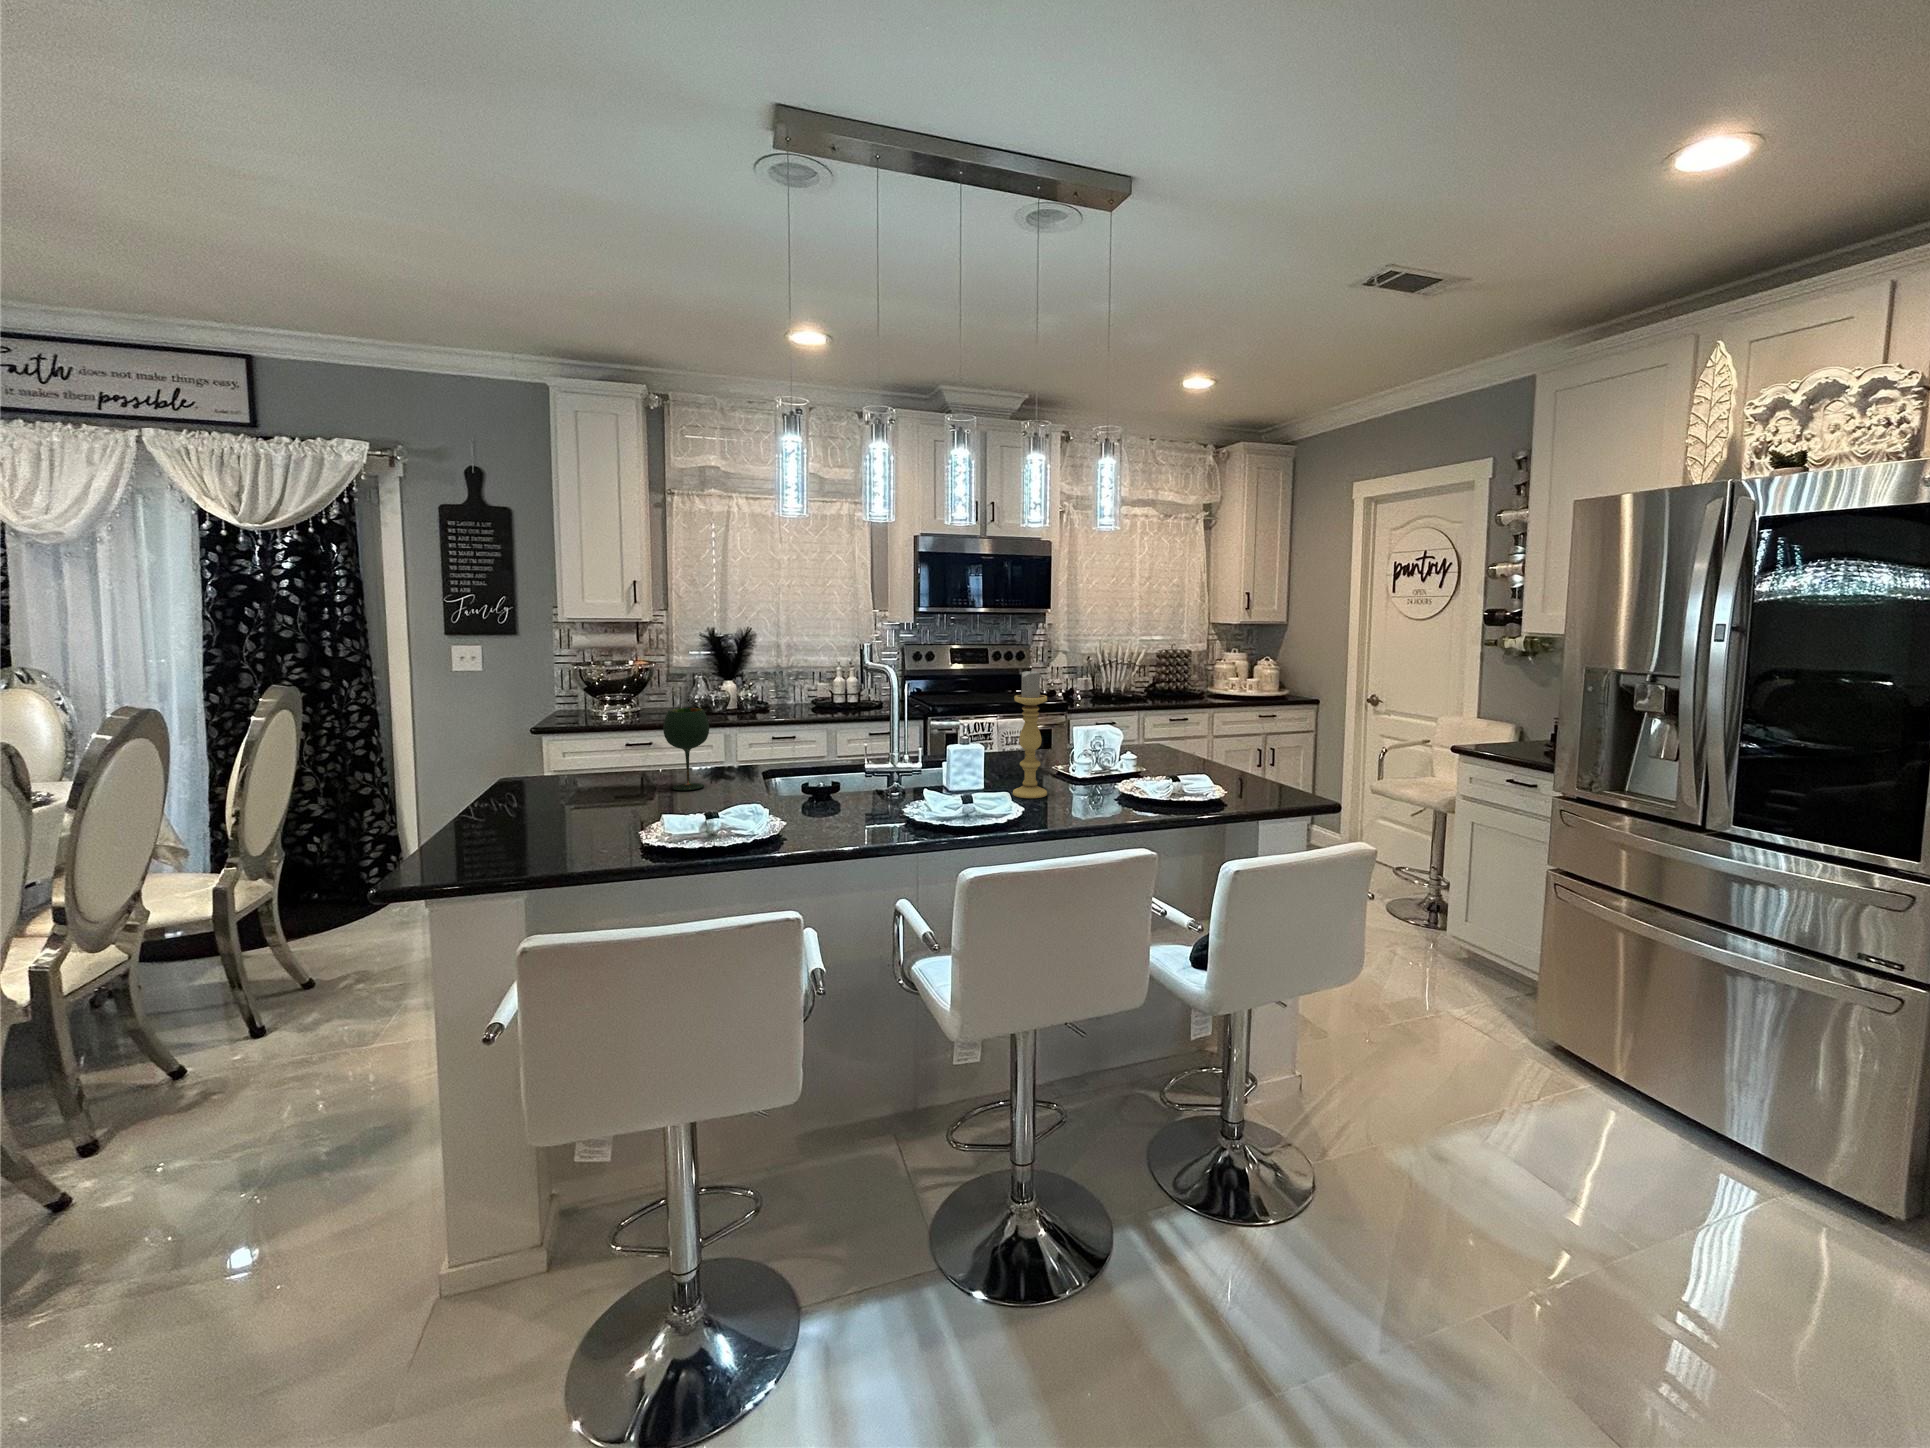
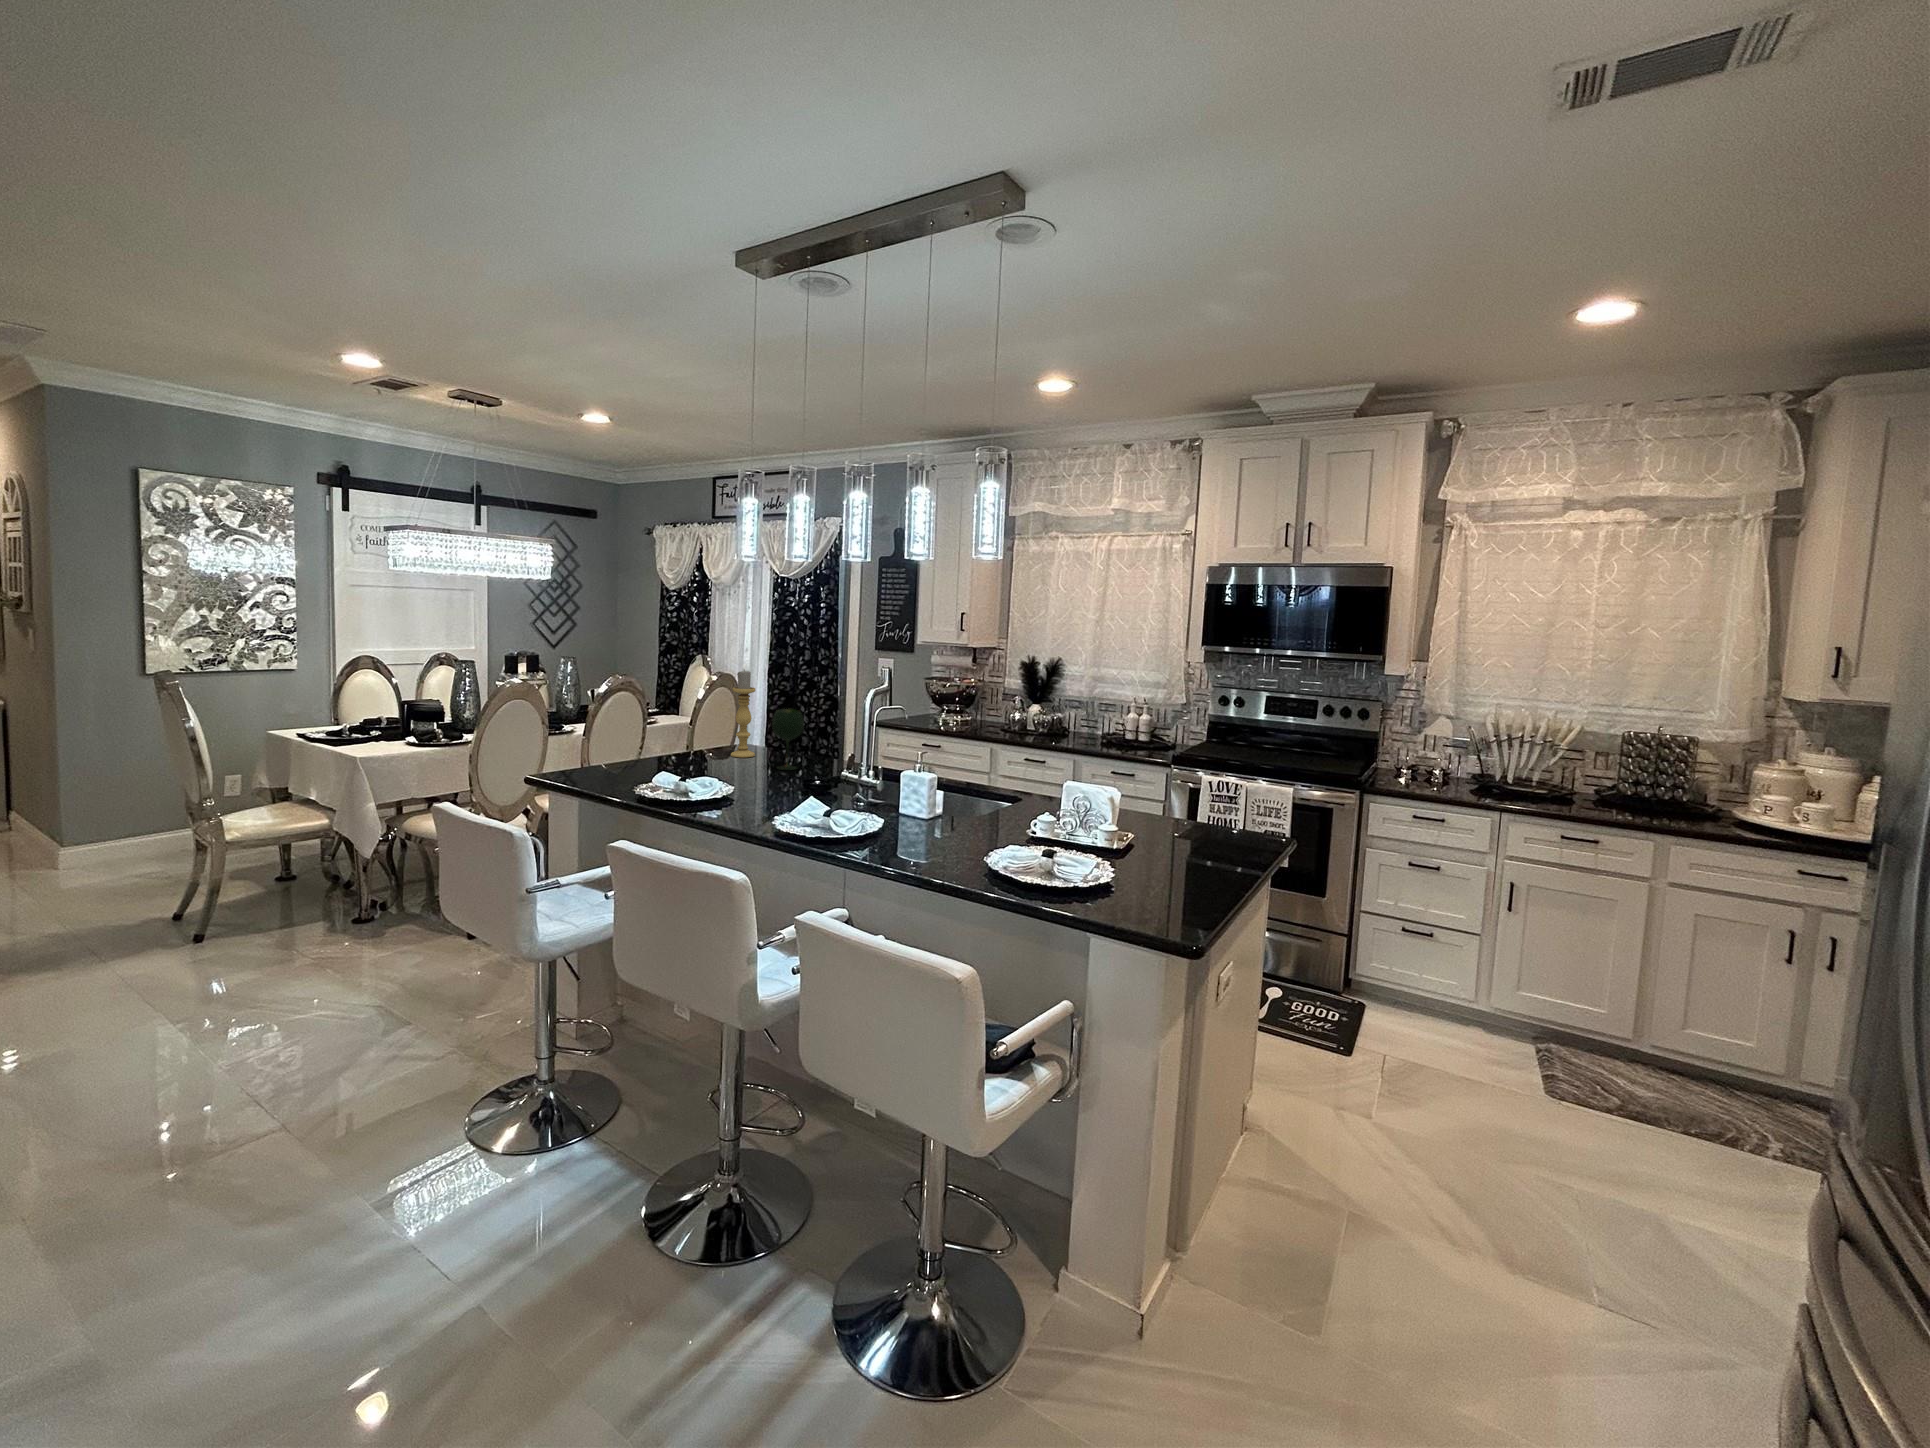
candle holder: present [1013,669,1047,798] -> present [731,670,755,758]

